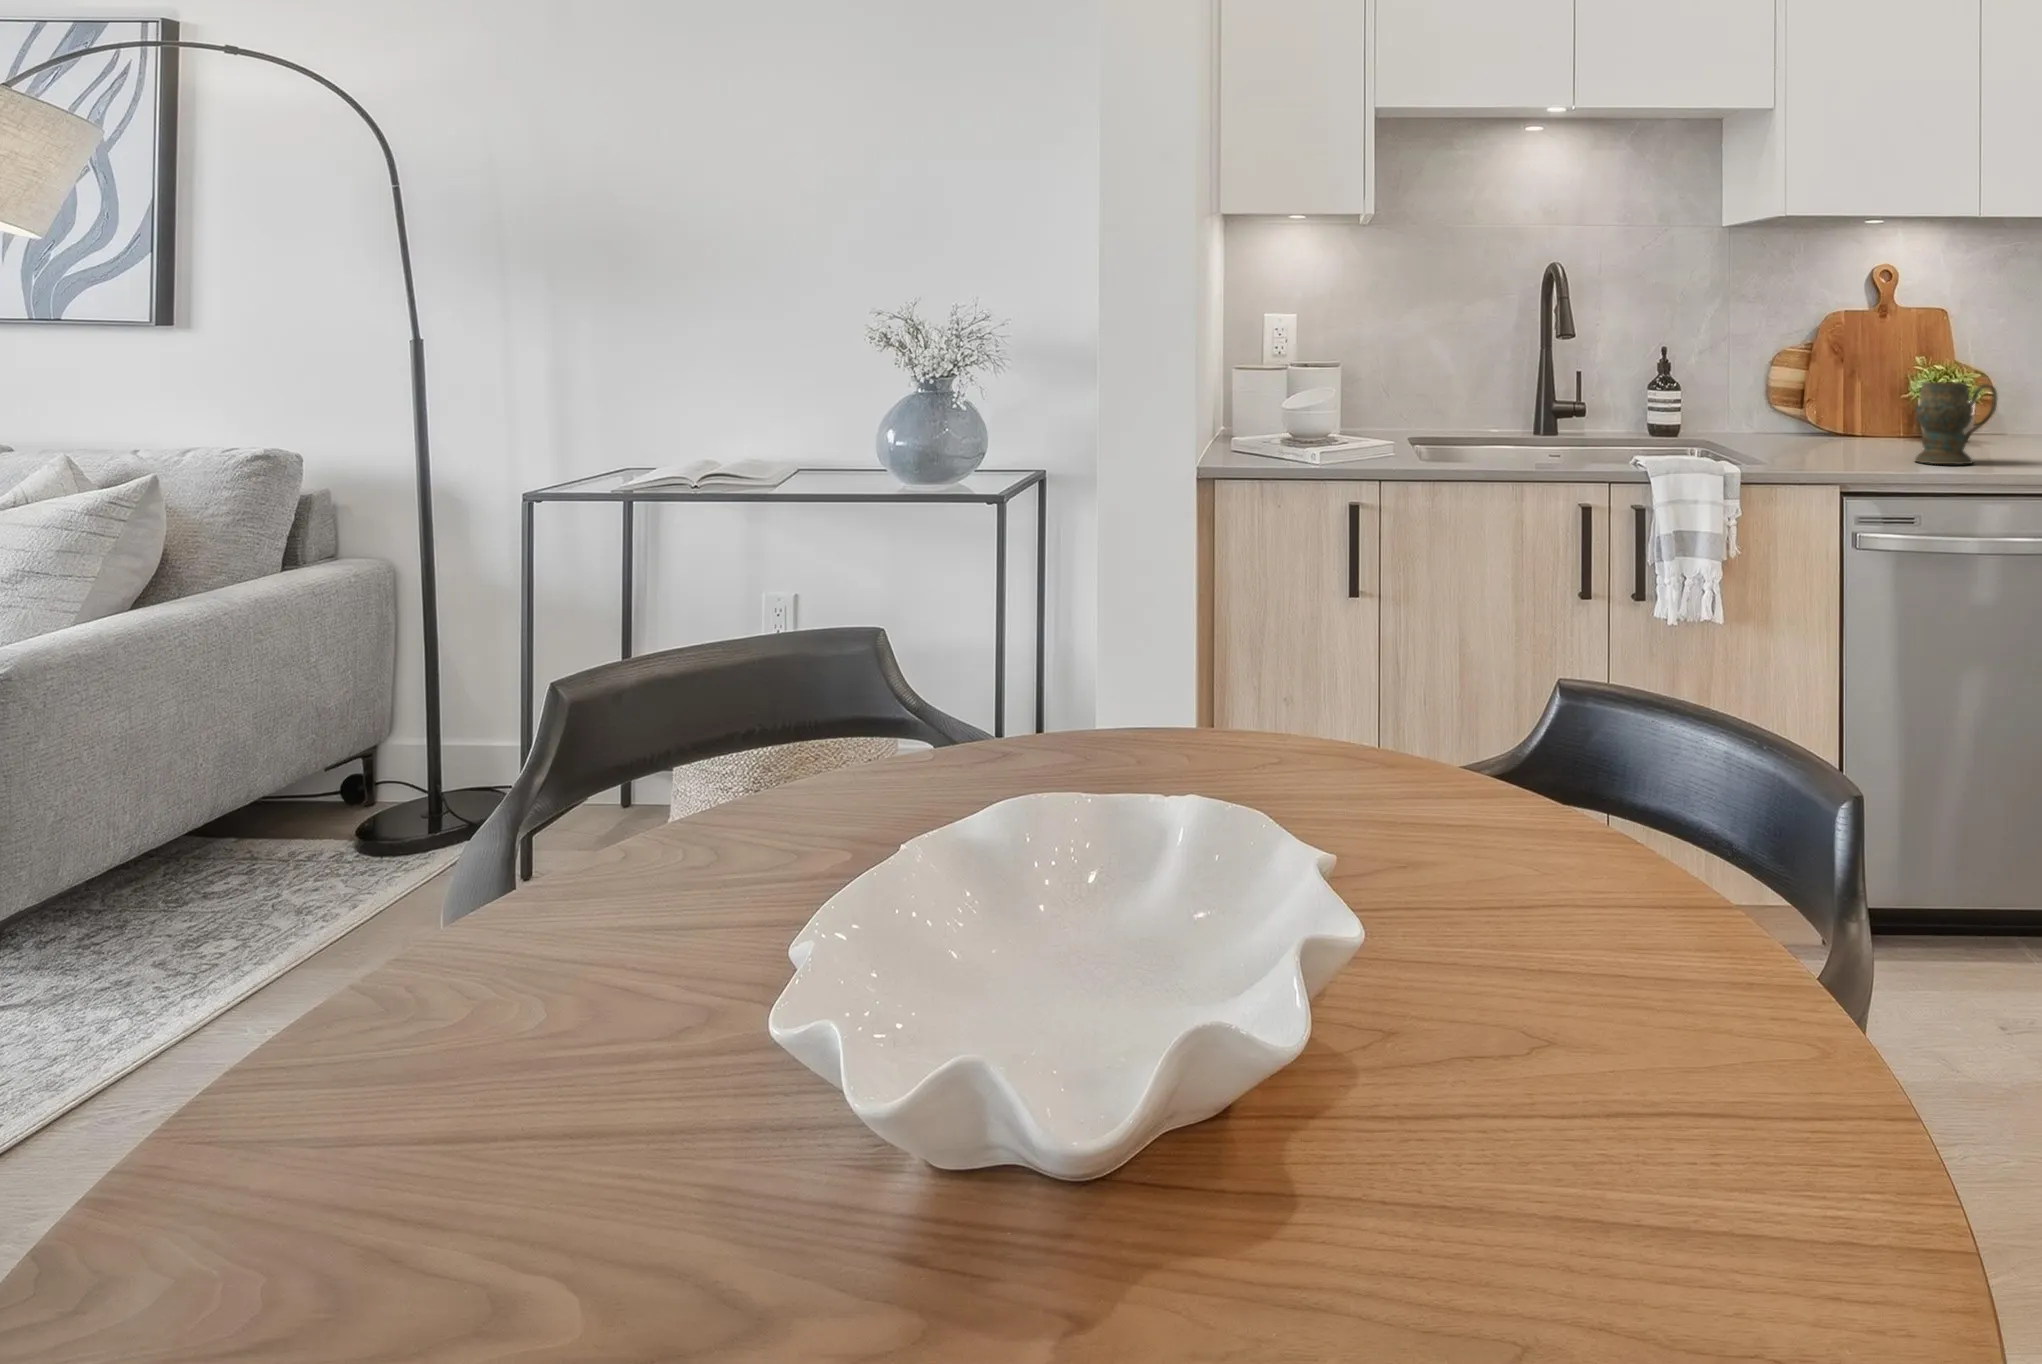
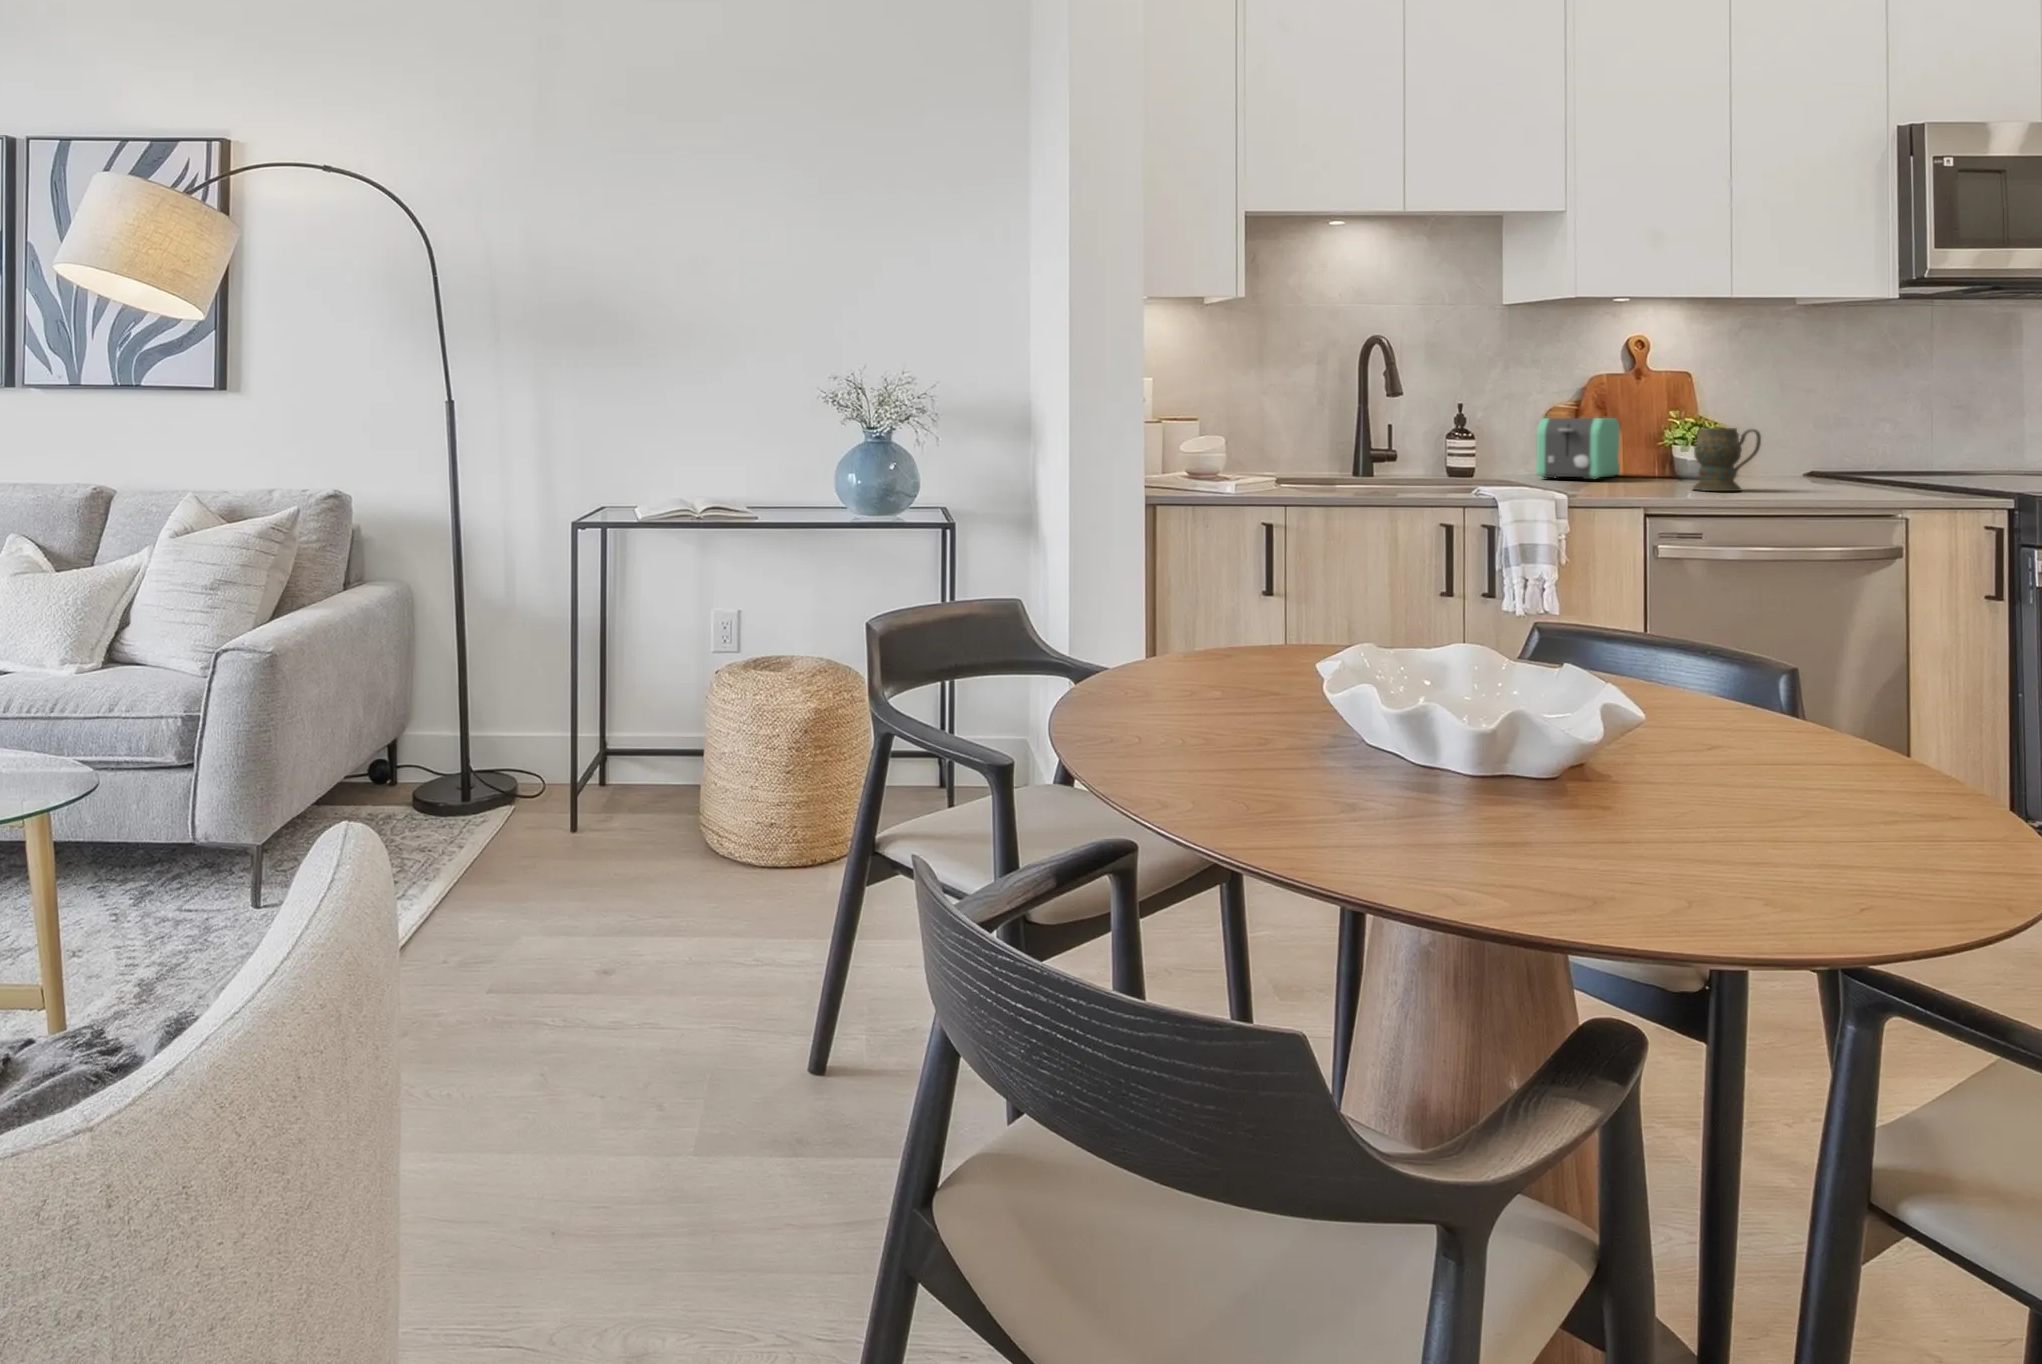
toaster: none [1749,363,1861,442] -> present [1536,418,1620,479]

